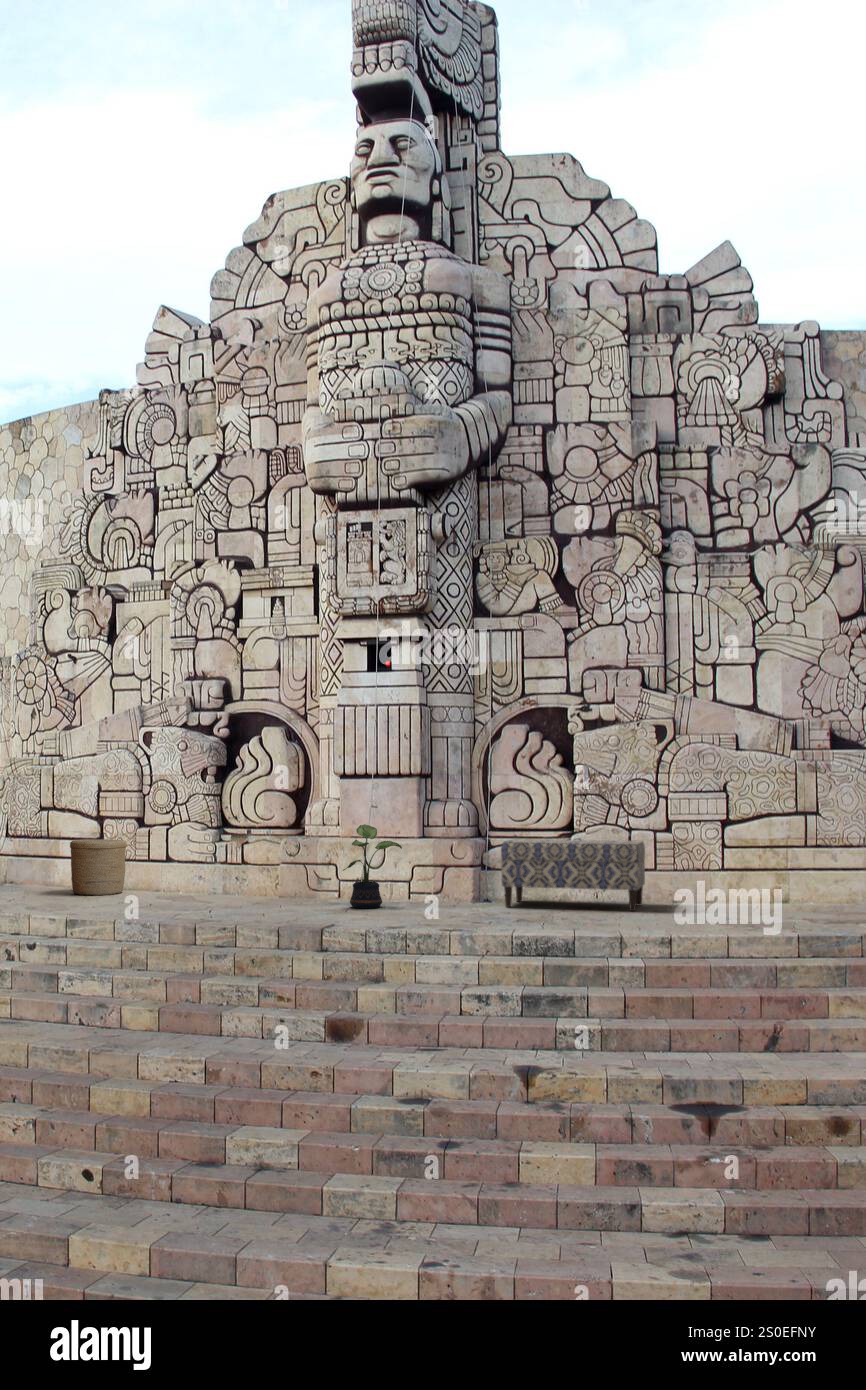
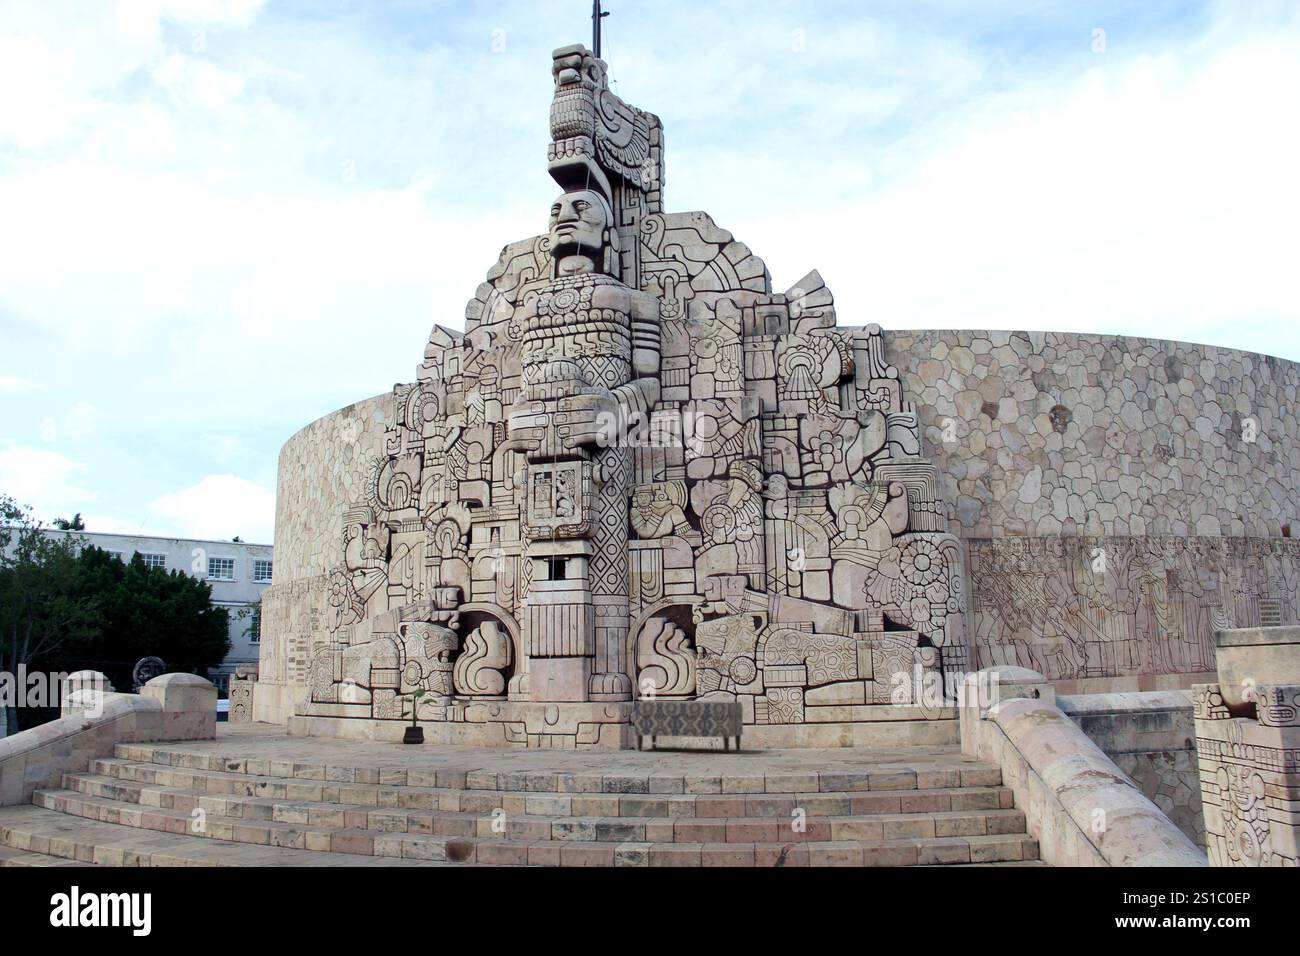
potted plant: present [343,824,402,908] -> present [398,688,437,744]
woven basket: present [70,839,127,895] -> none [343,702,384,742]

